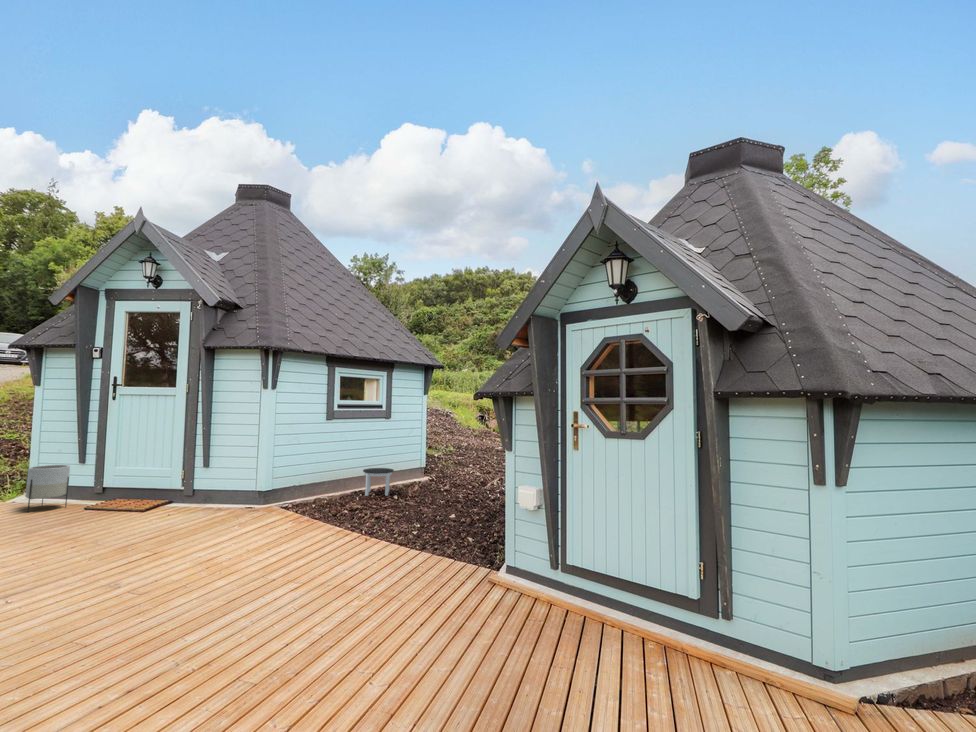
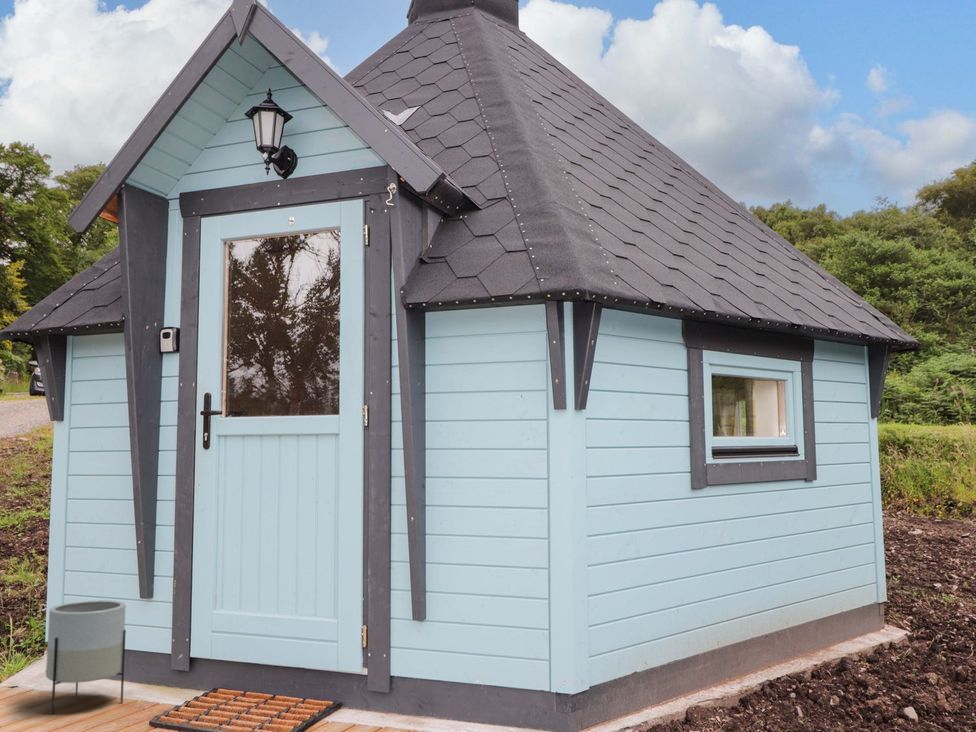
round table: present [363,468,394,496] -> none [776,621,866,705]

